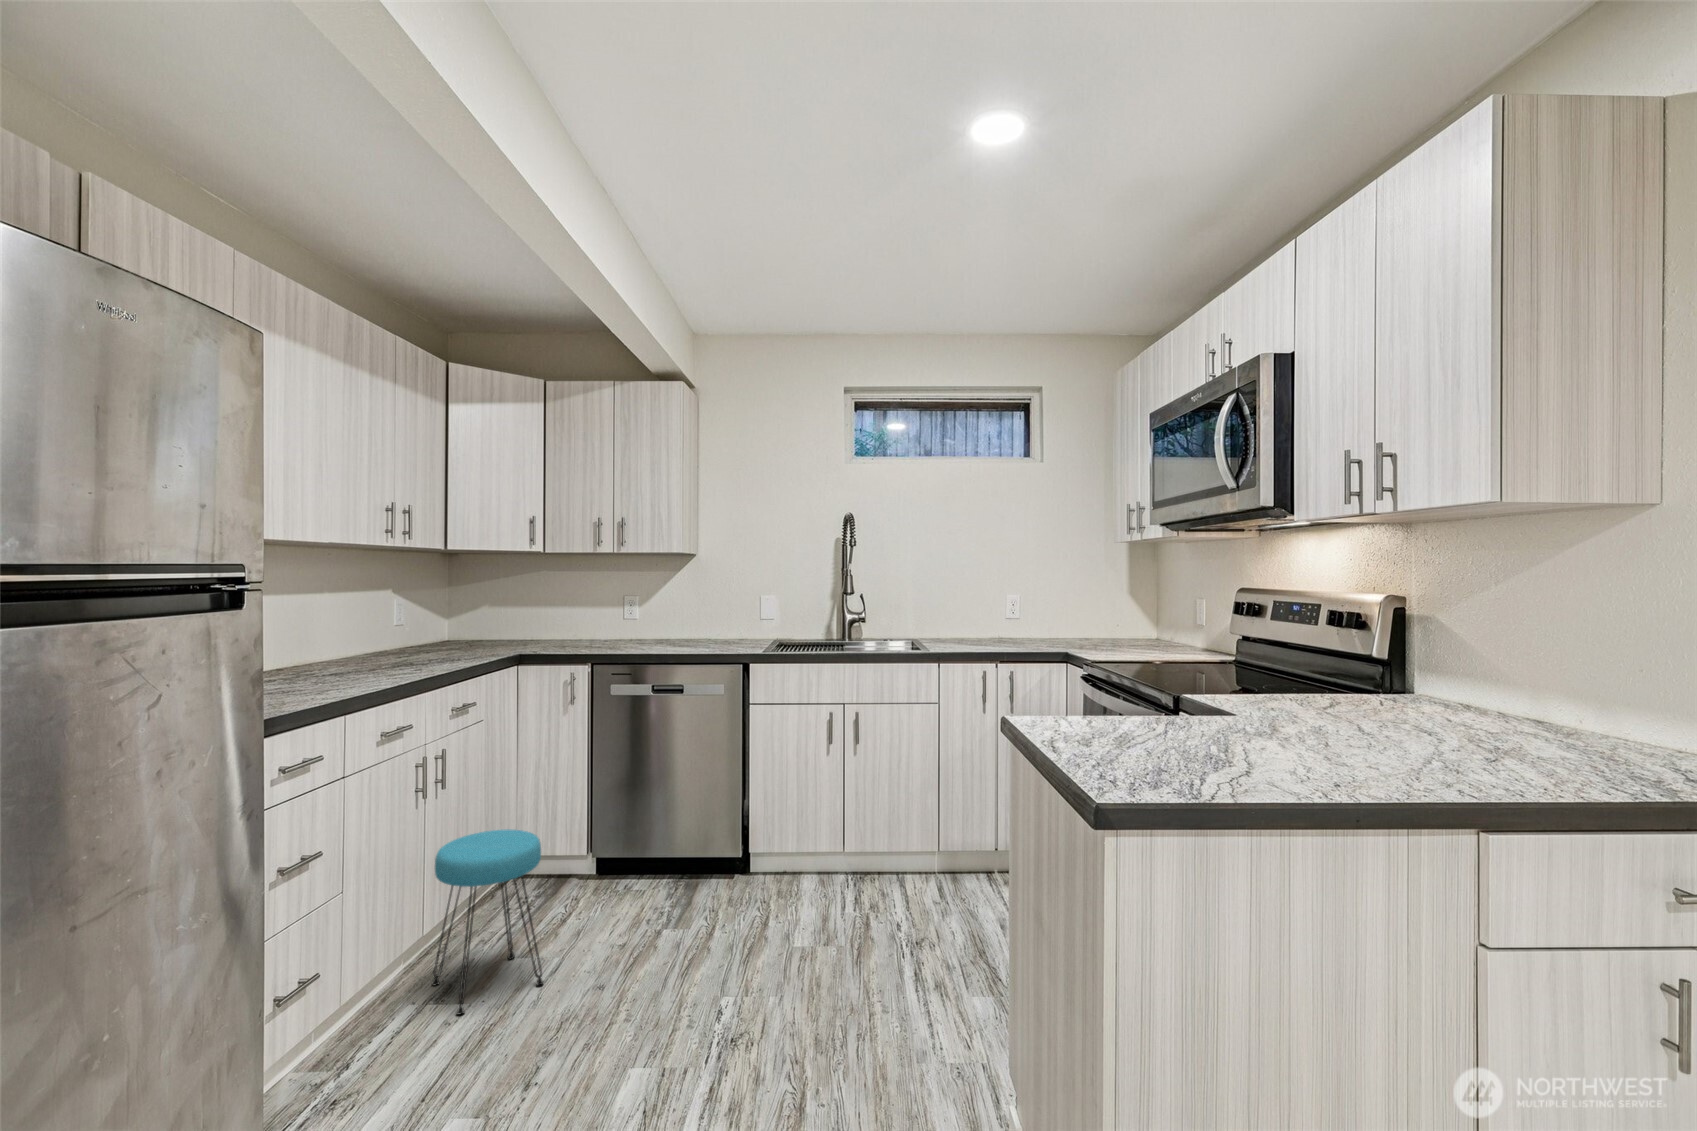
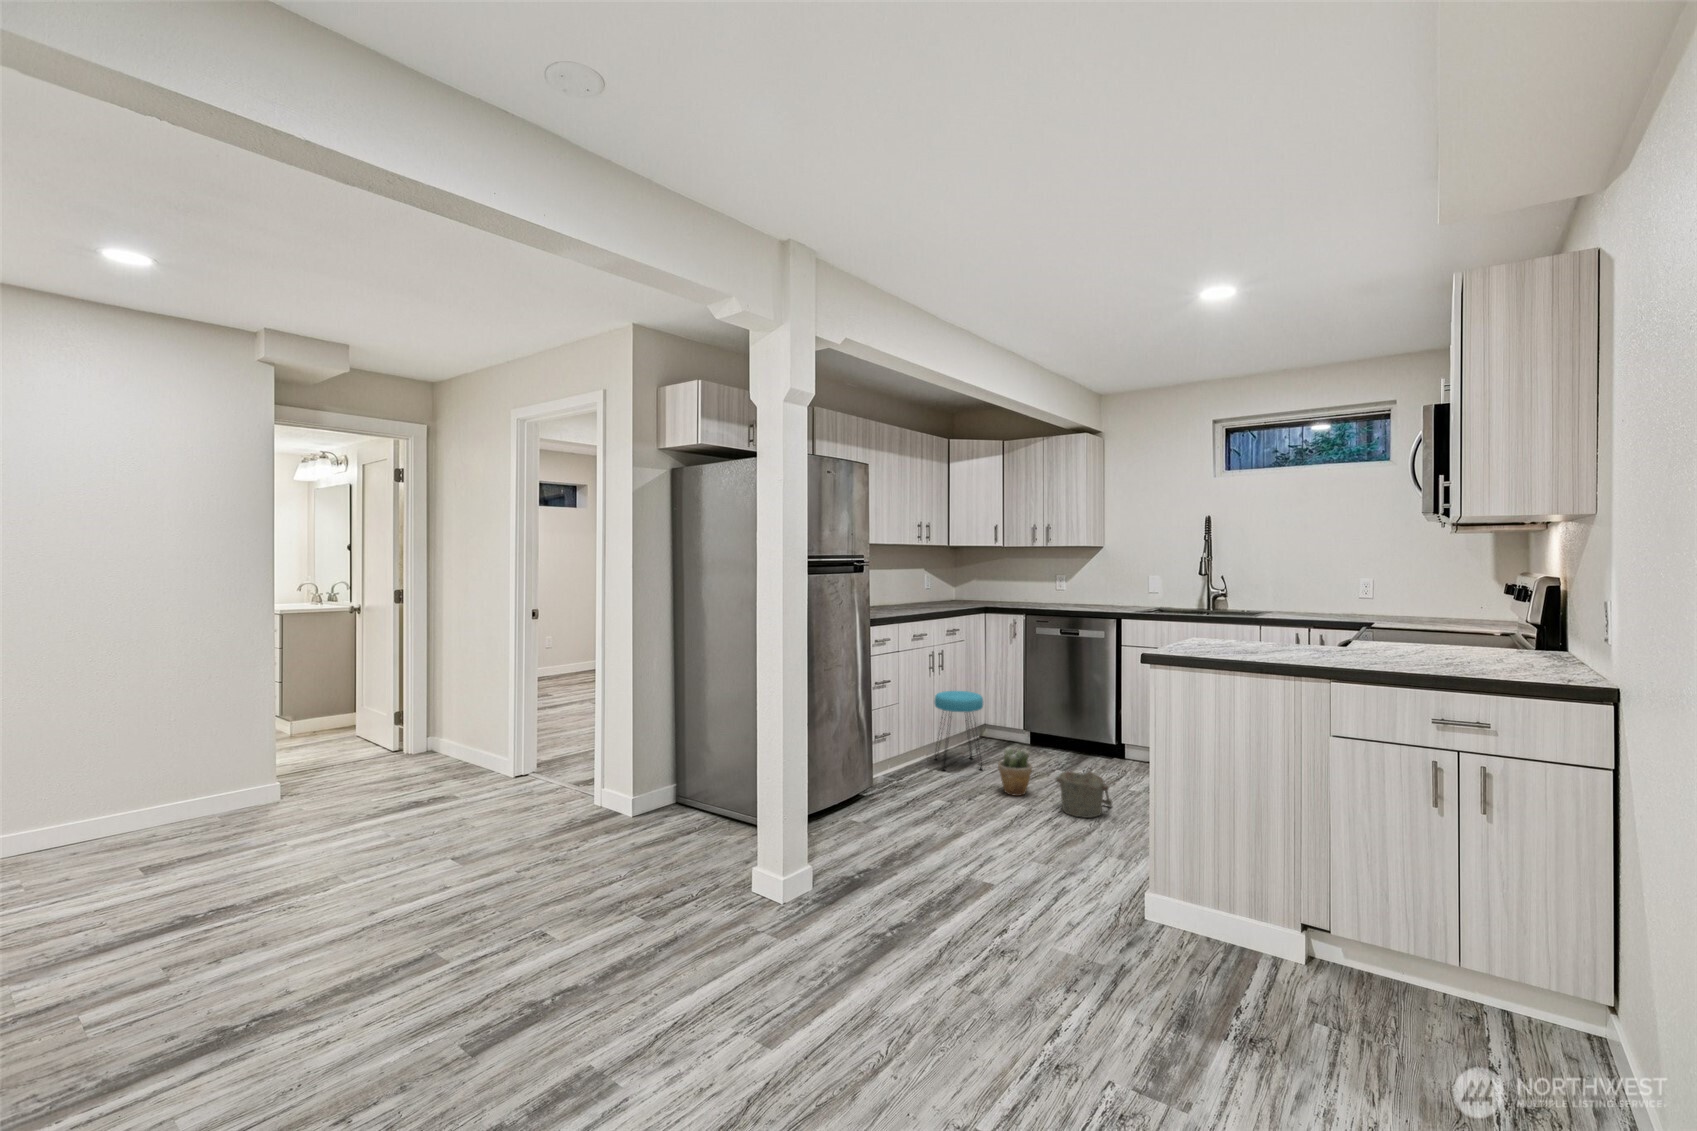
potted plant: none [593,943,661,1045] -> present [998,748,1032,796]
bucket: none [718,959,814,1066] -> present [1056,772,1112,818]

